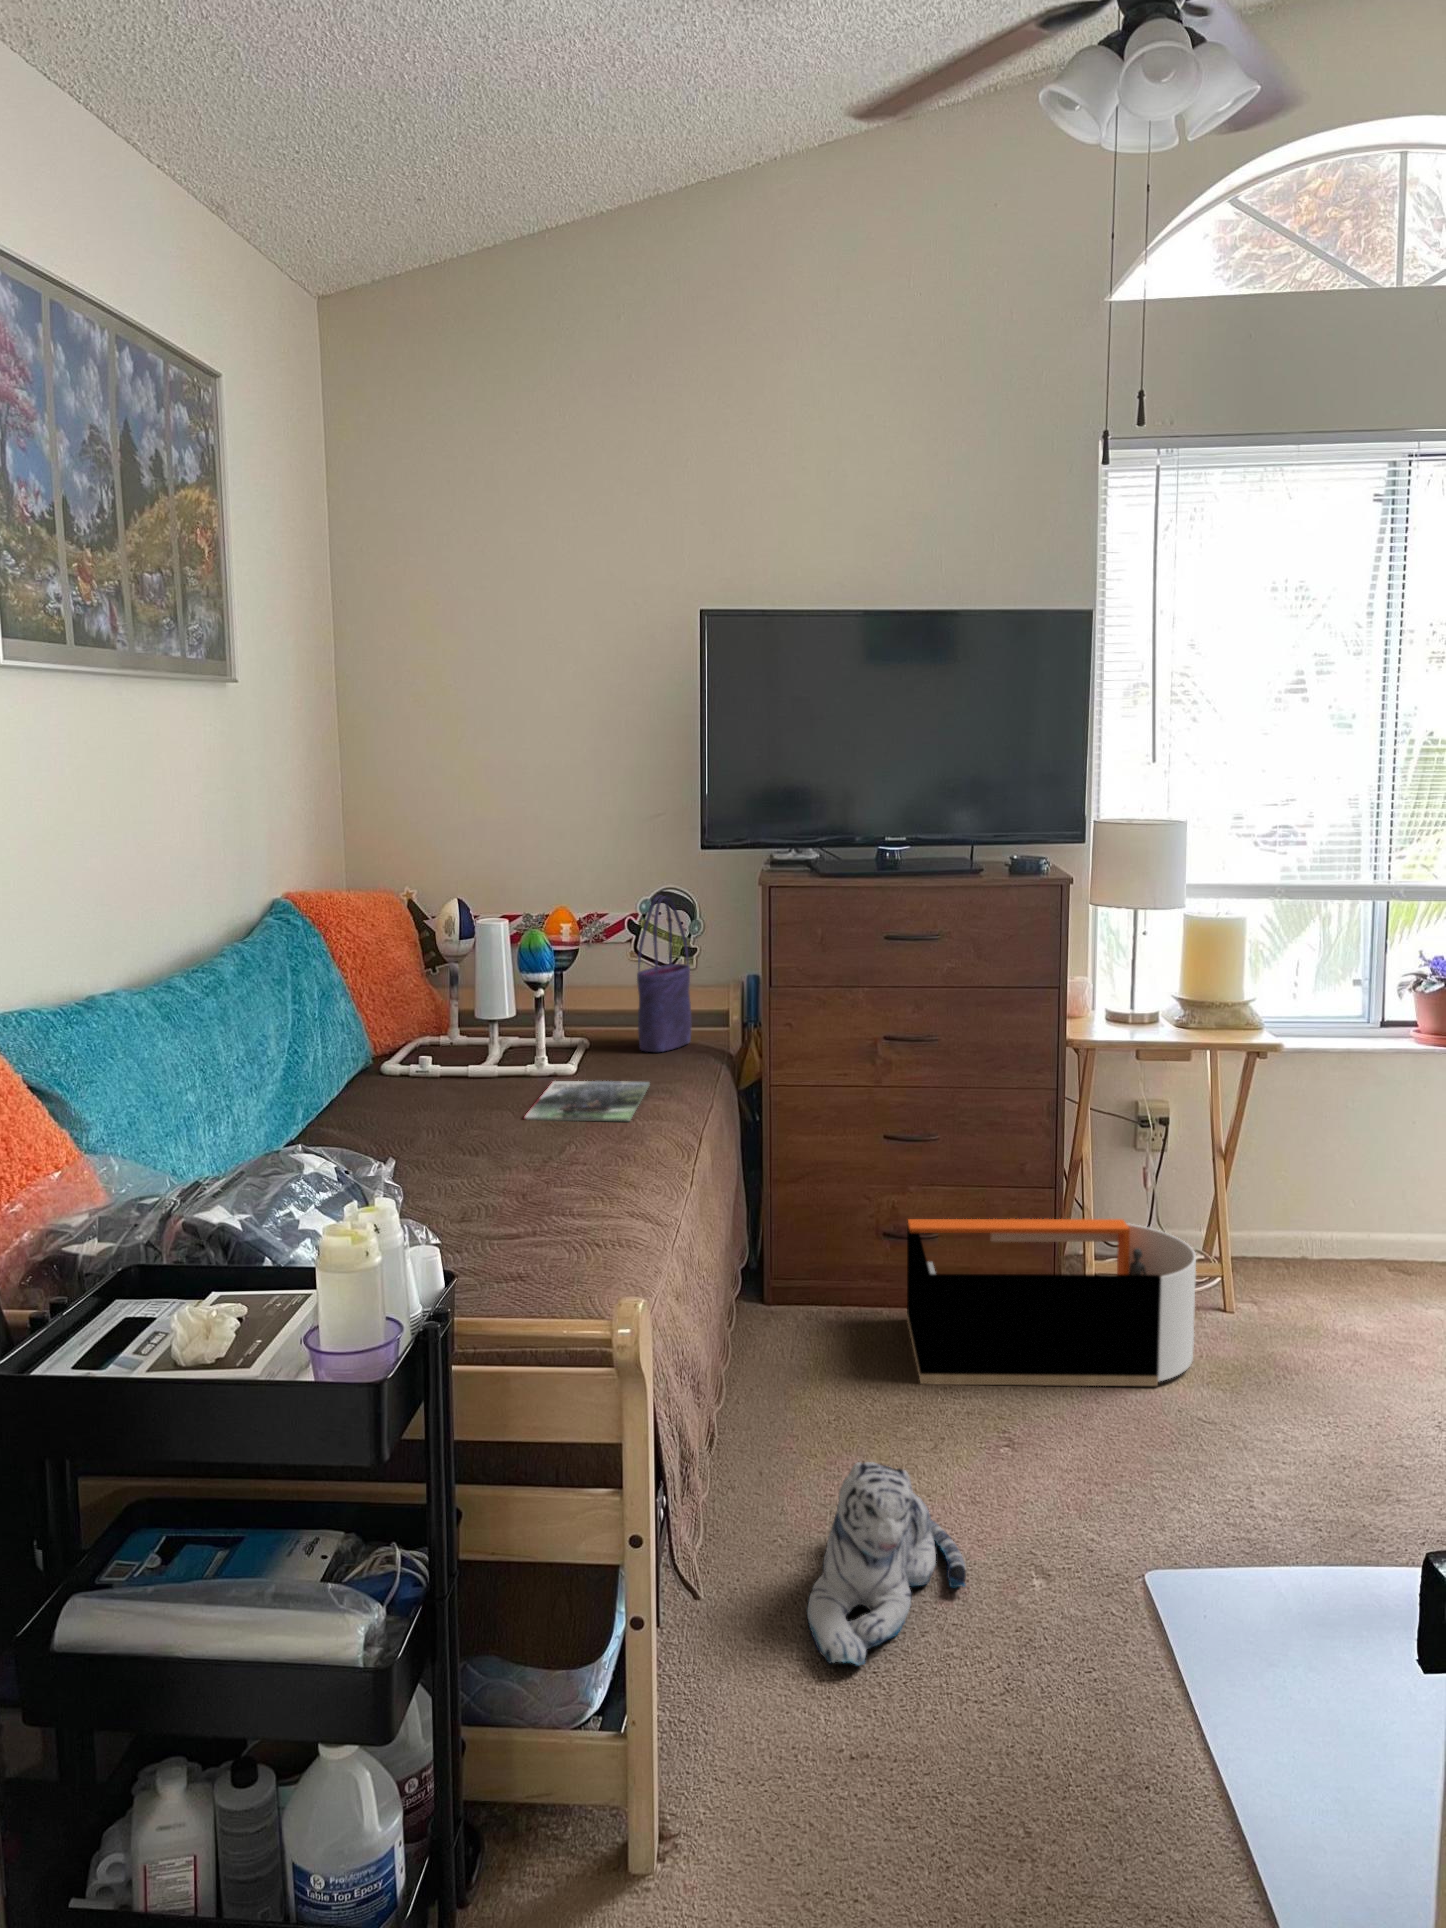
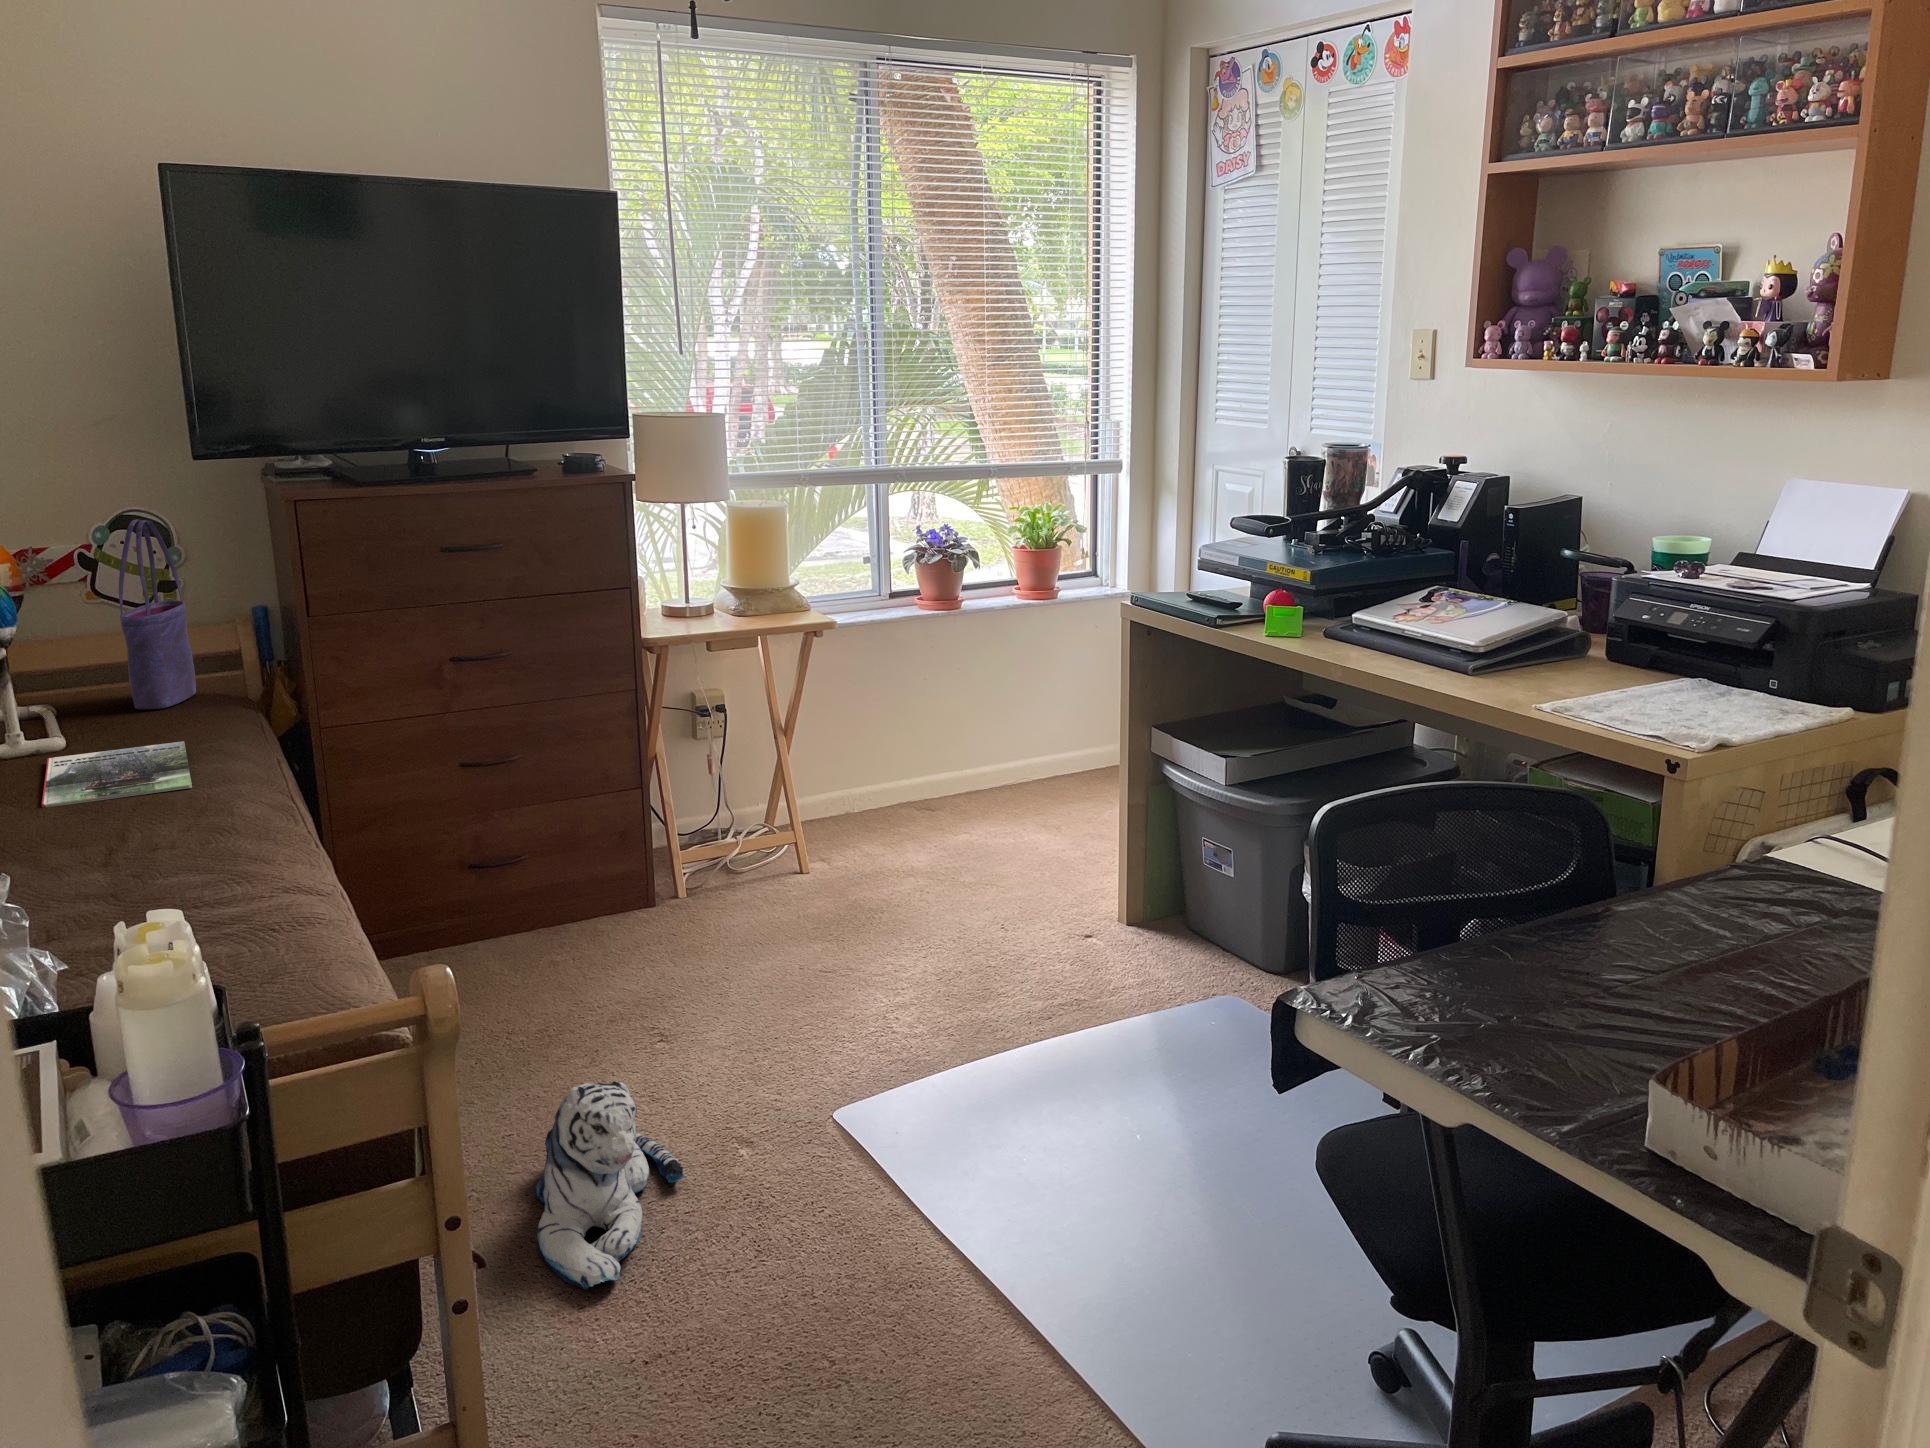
storage bin: present [907,1219,1196,1386] -> none [495,808,796,1010]

